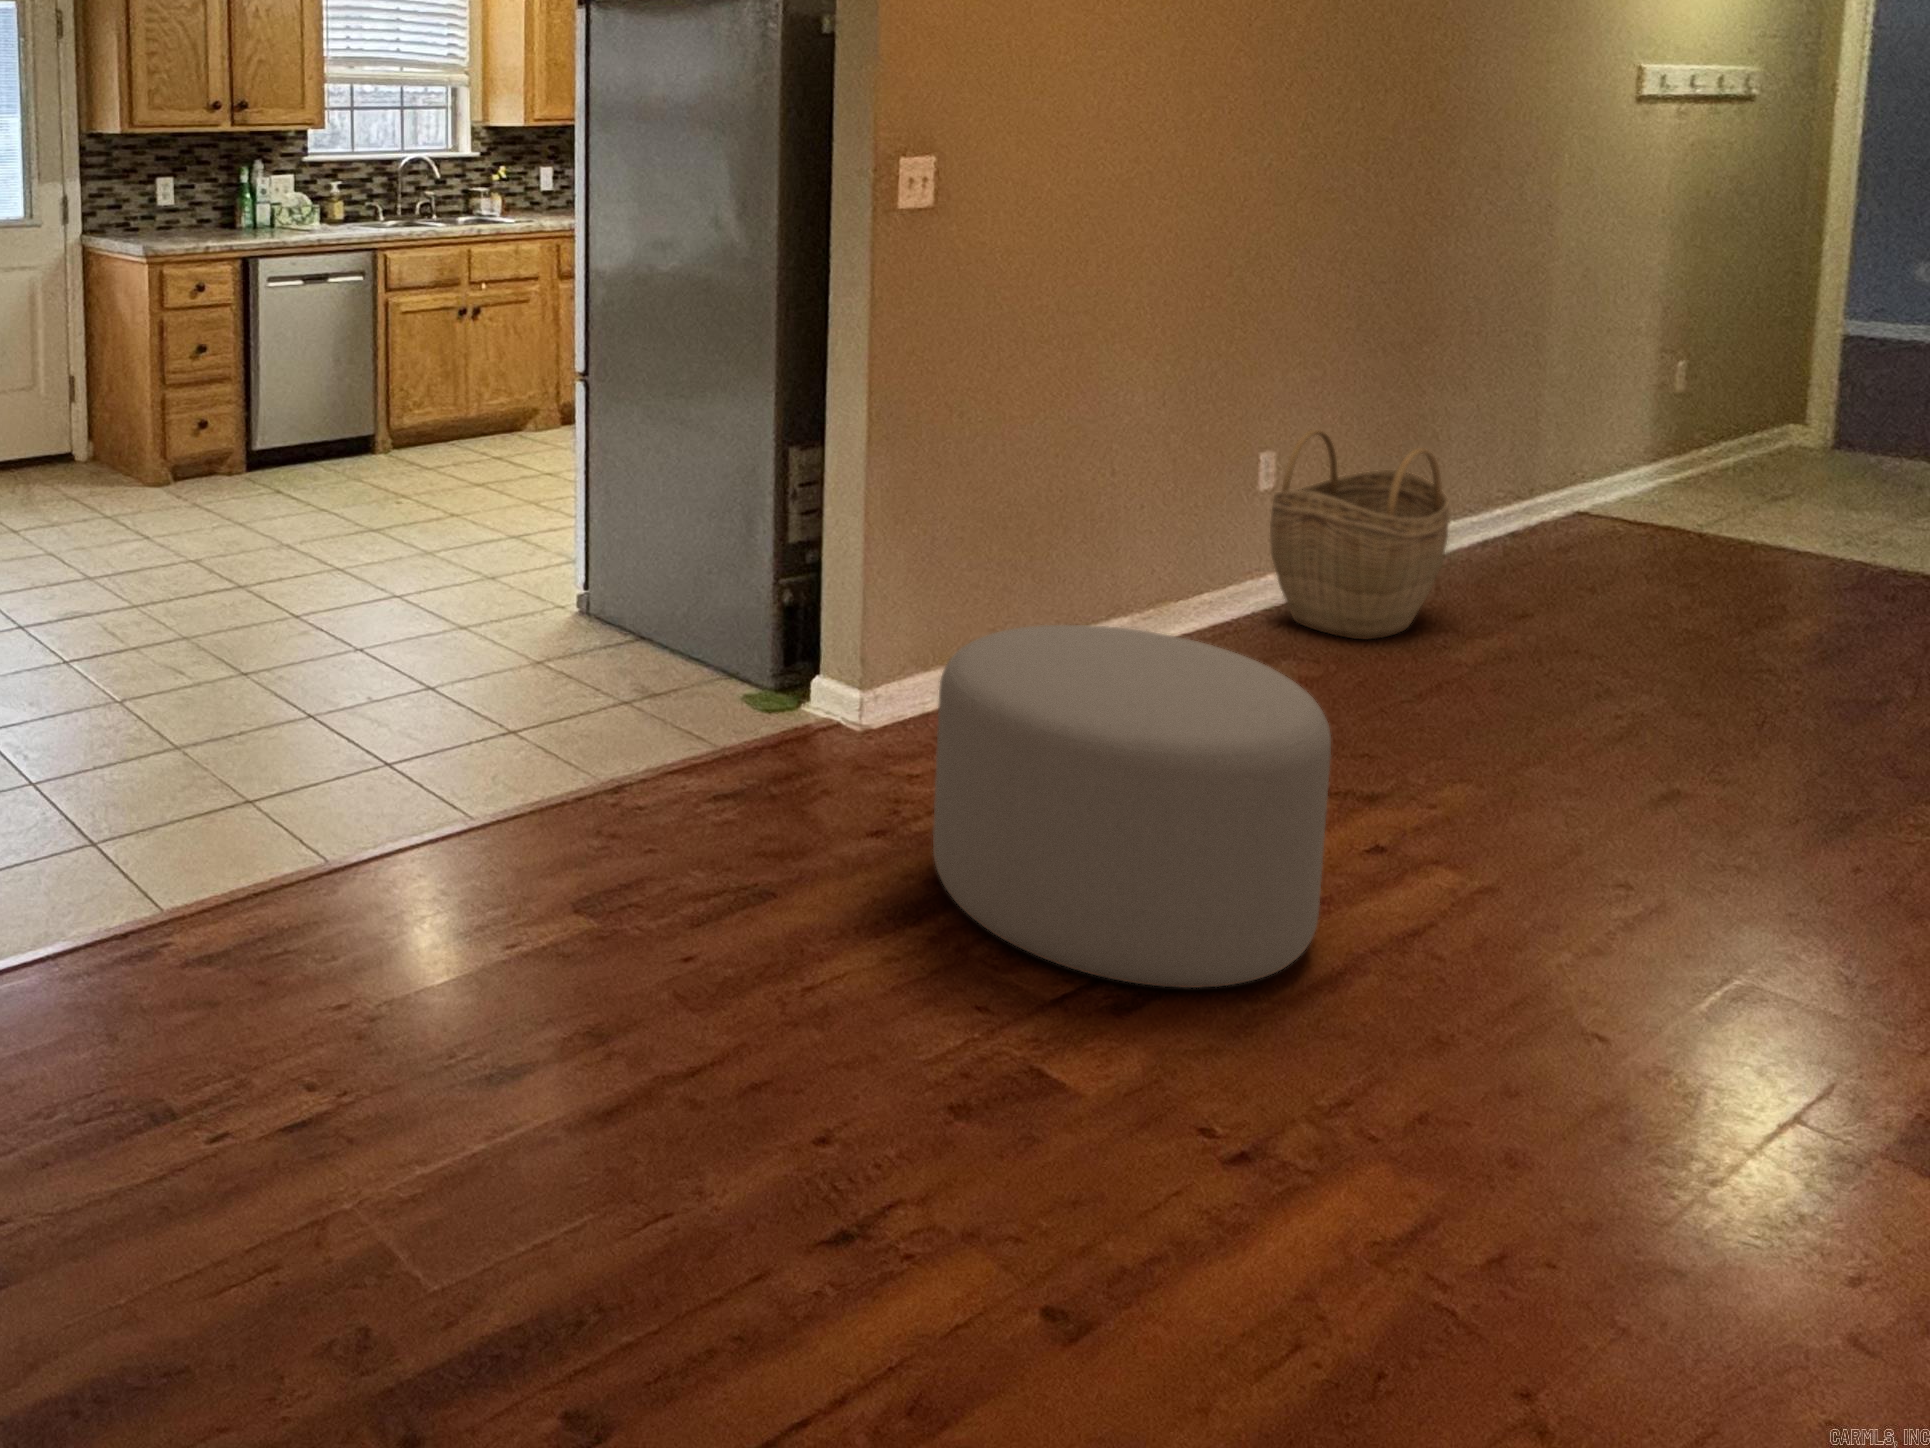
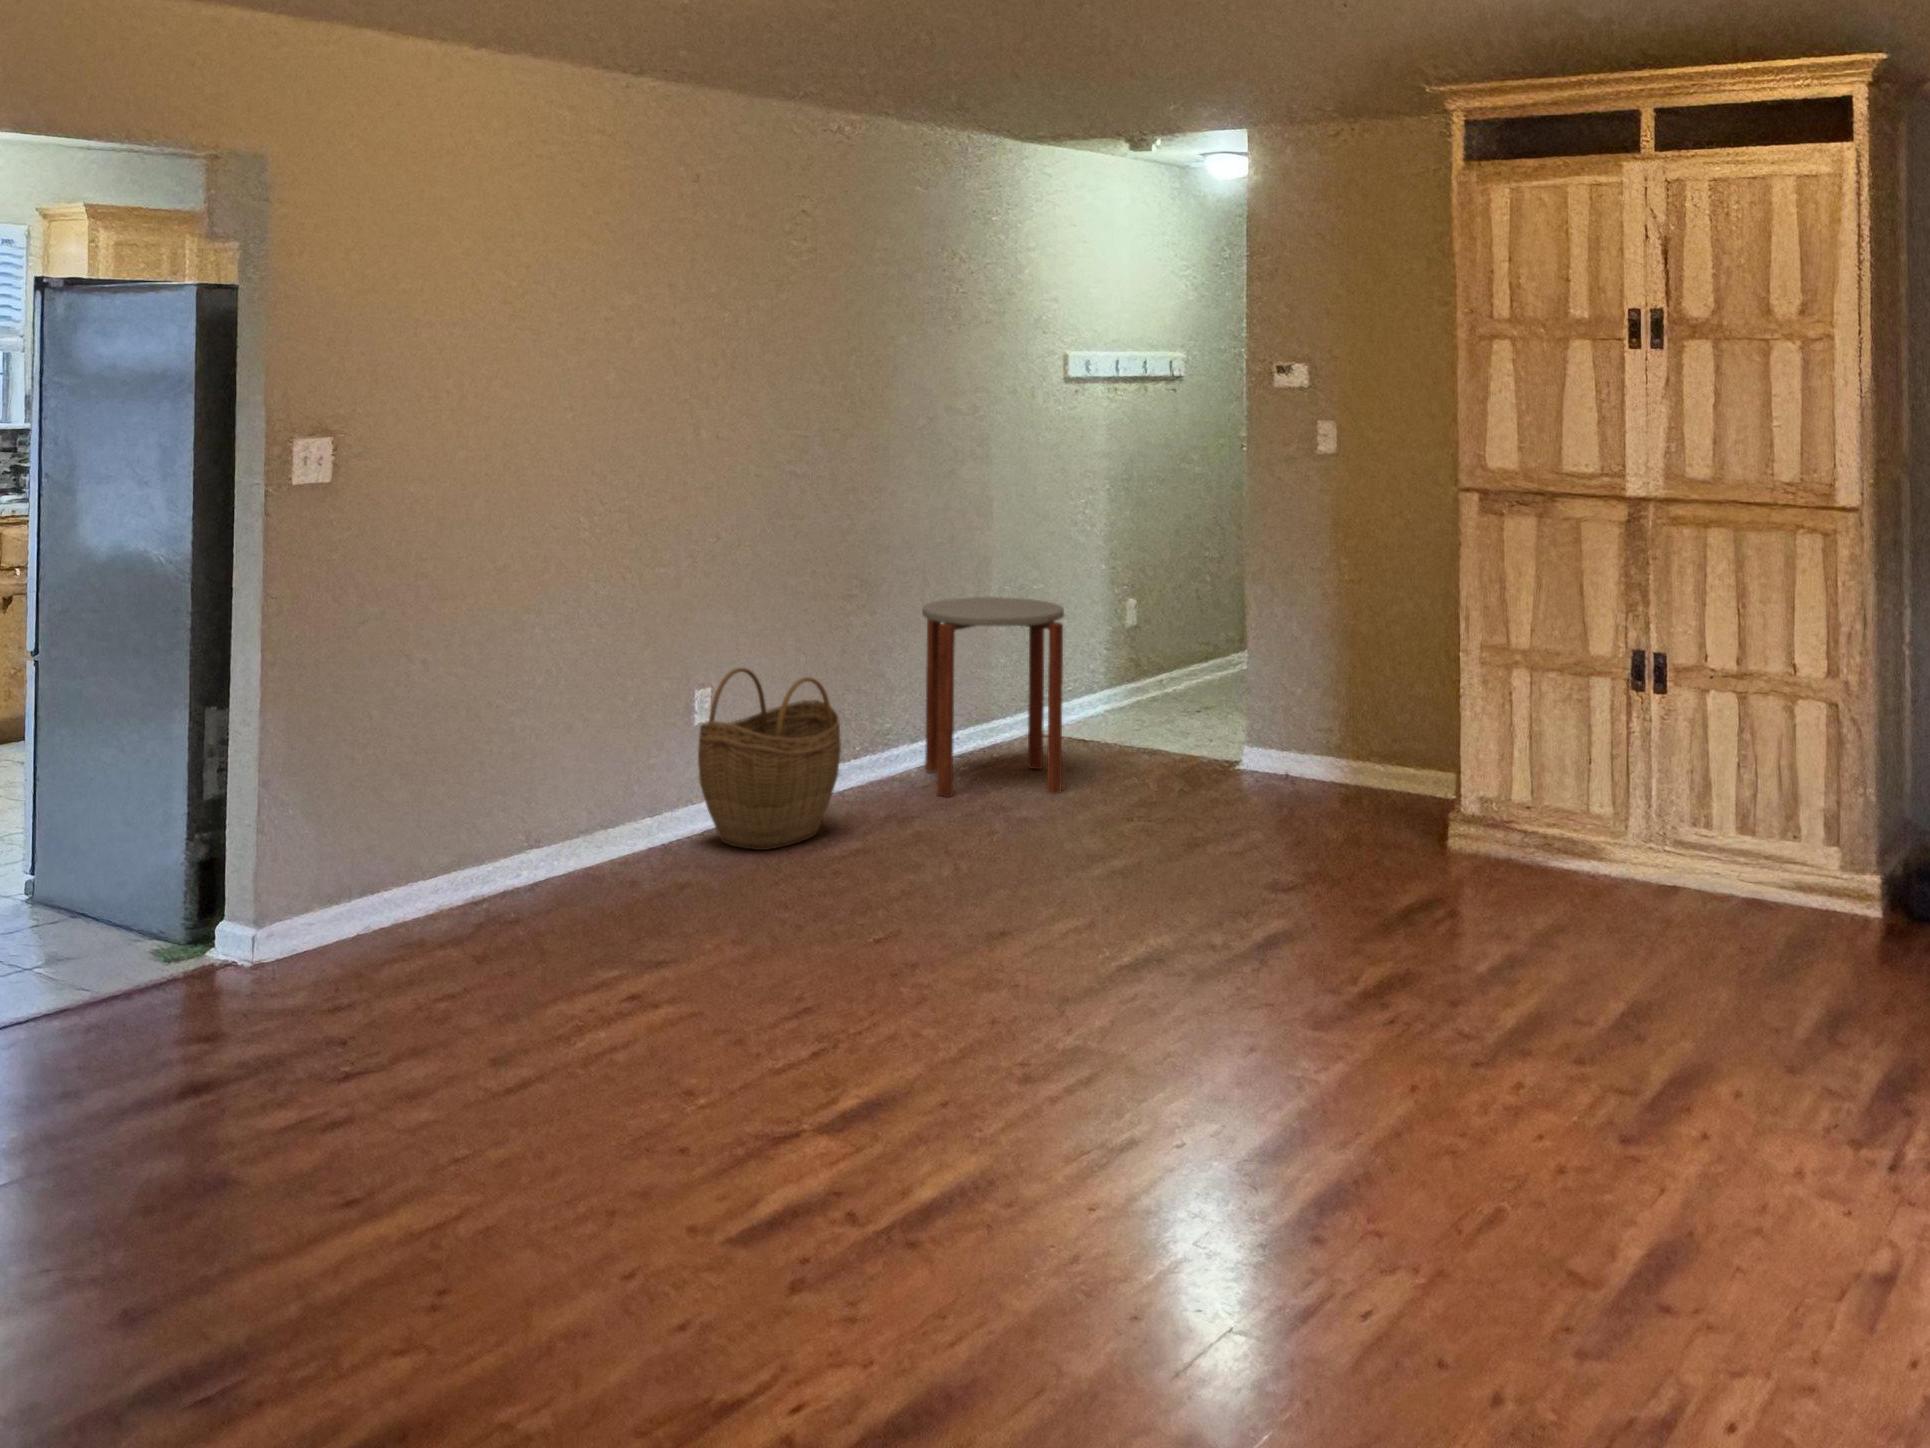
side table: none [1476,357,1716,599] -> present [922,597,1064,797]
ottoman: present [933,625,1331,988] -> none [221,832,531,1117]

